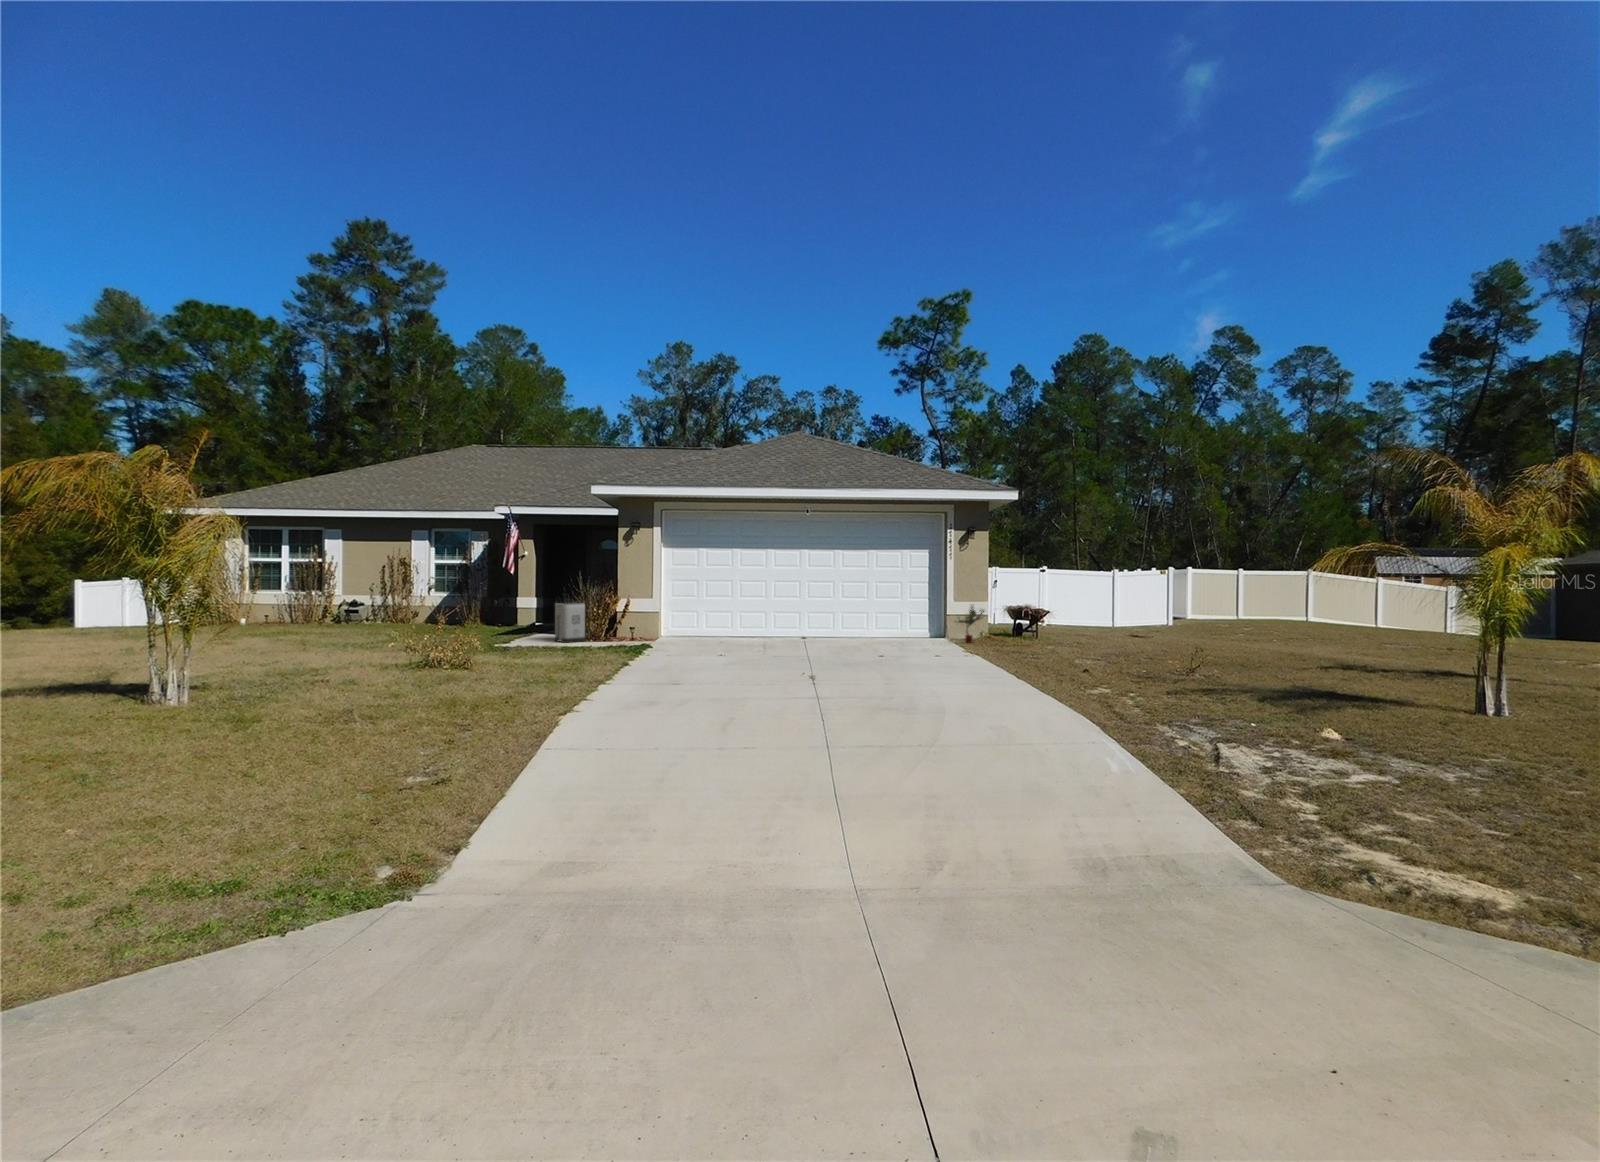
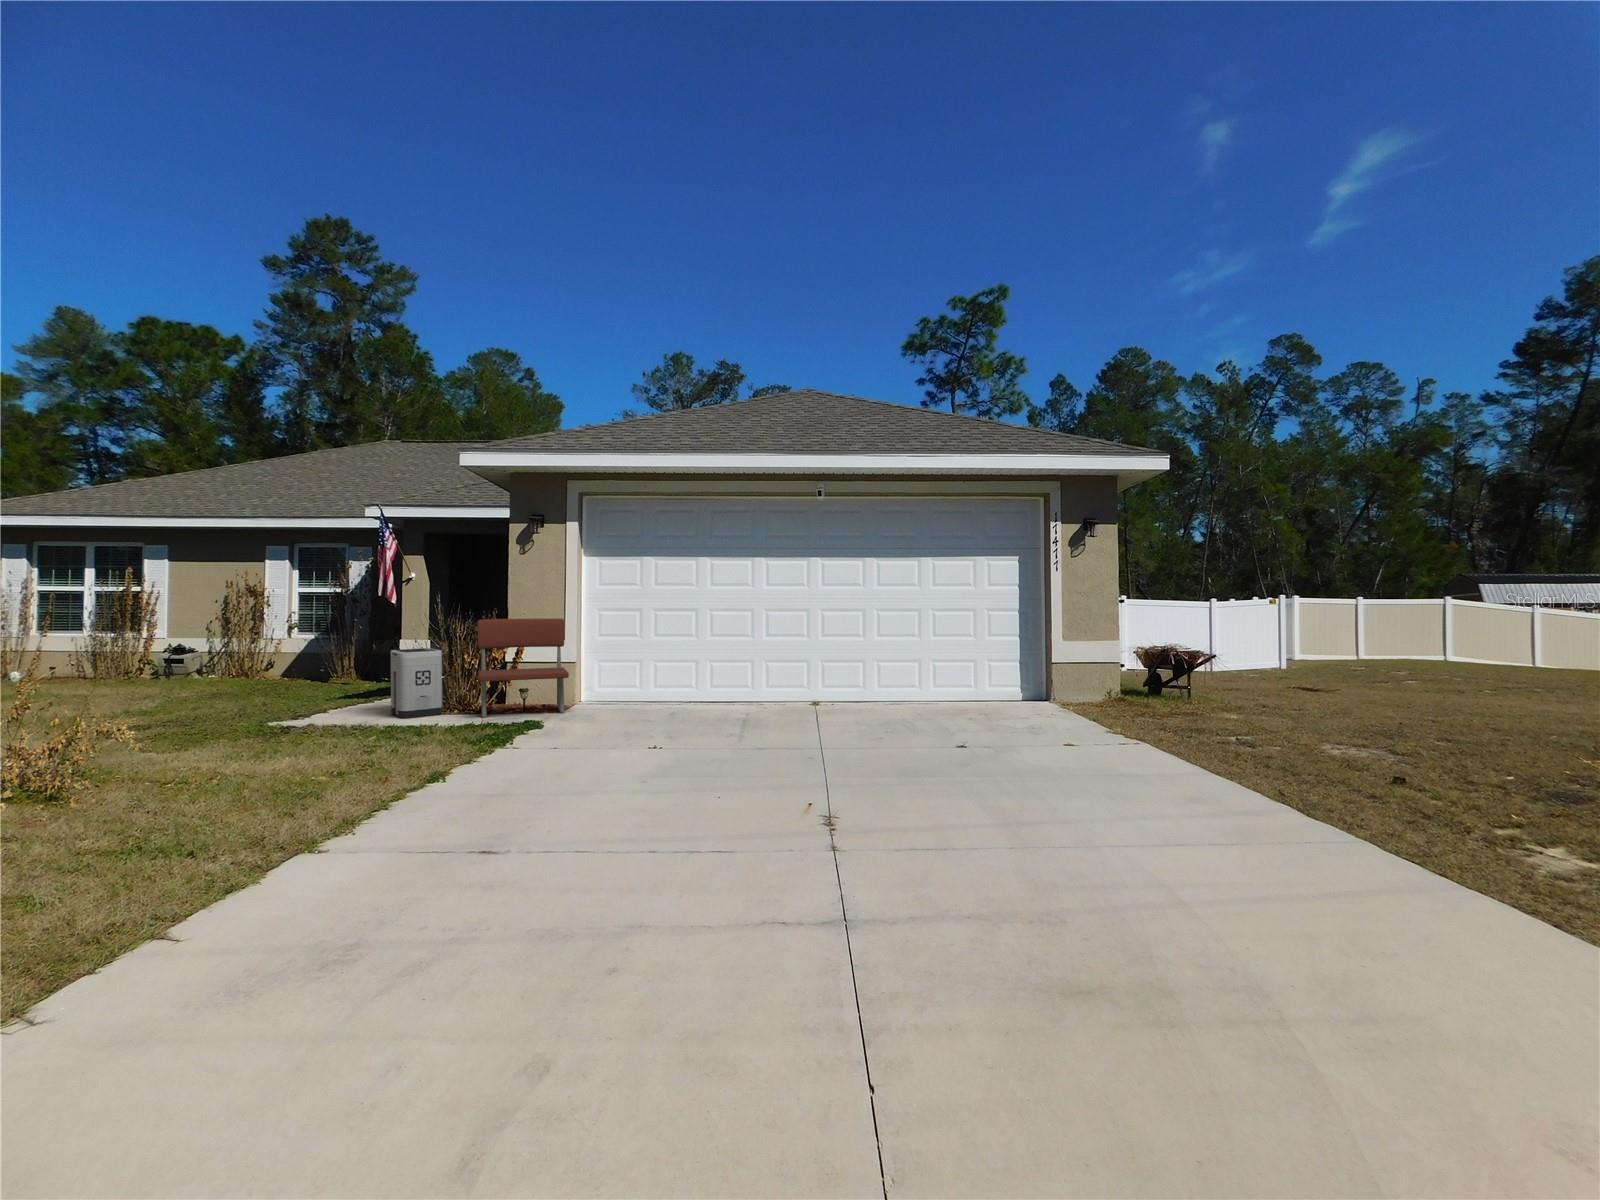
bench: none [605,585,660,643] -> present [478,618,569,718]
potted tree: present [955,606,984,643] -> none [1067,645,1119,711]

